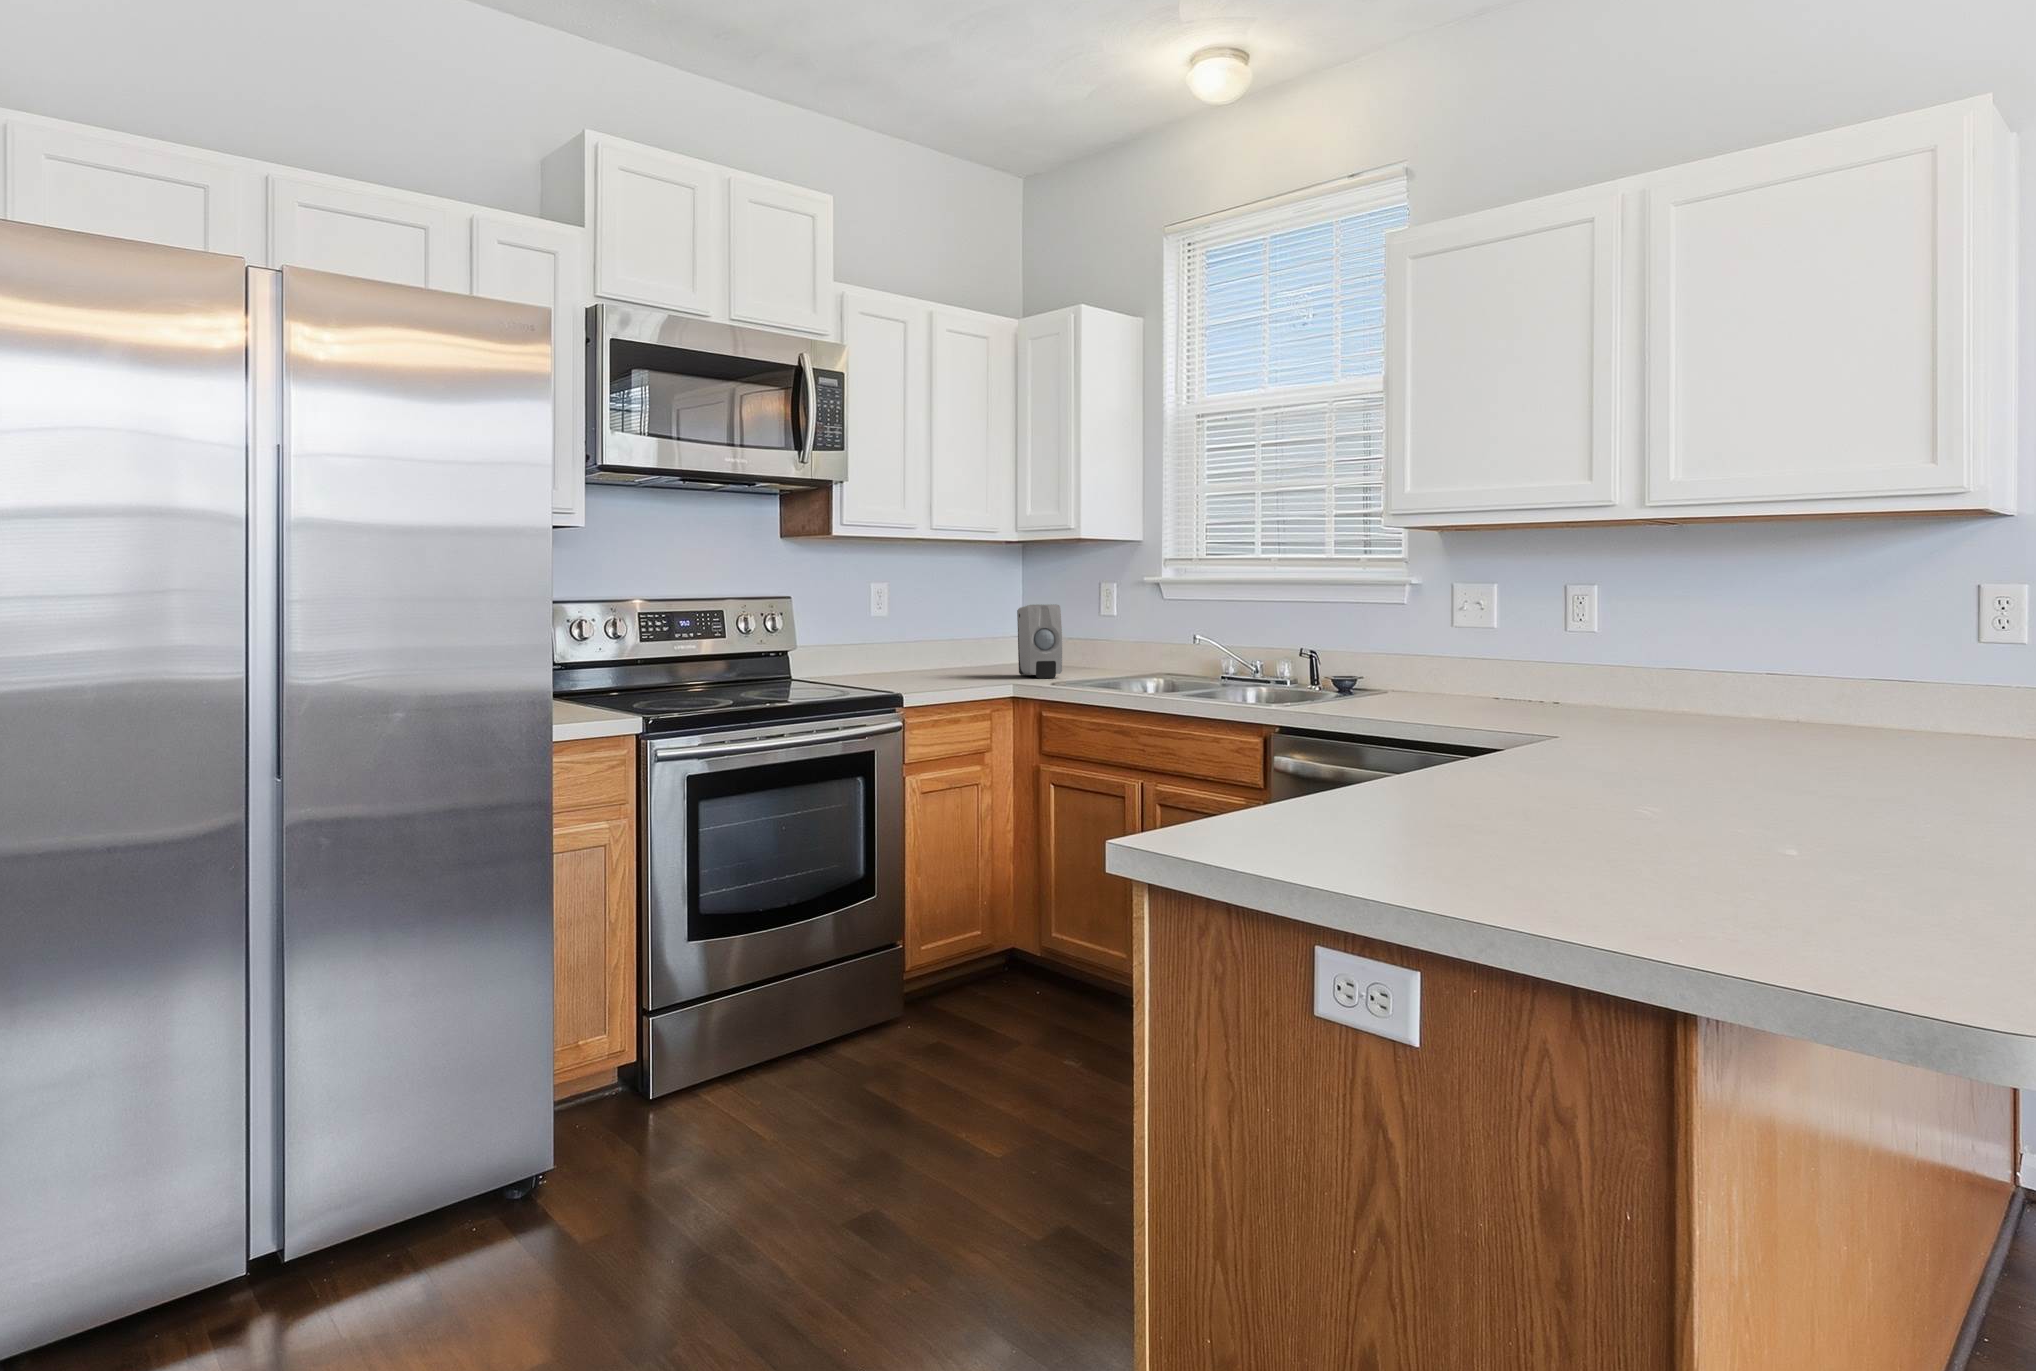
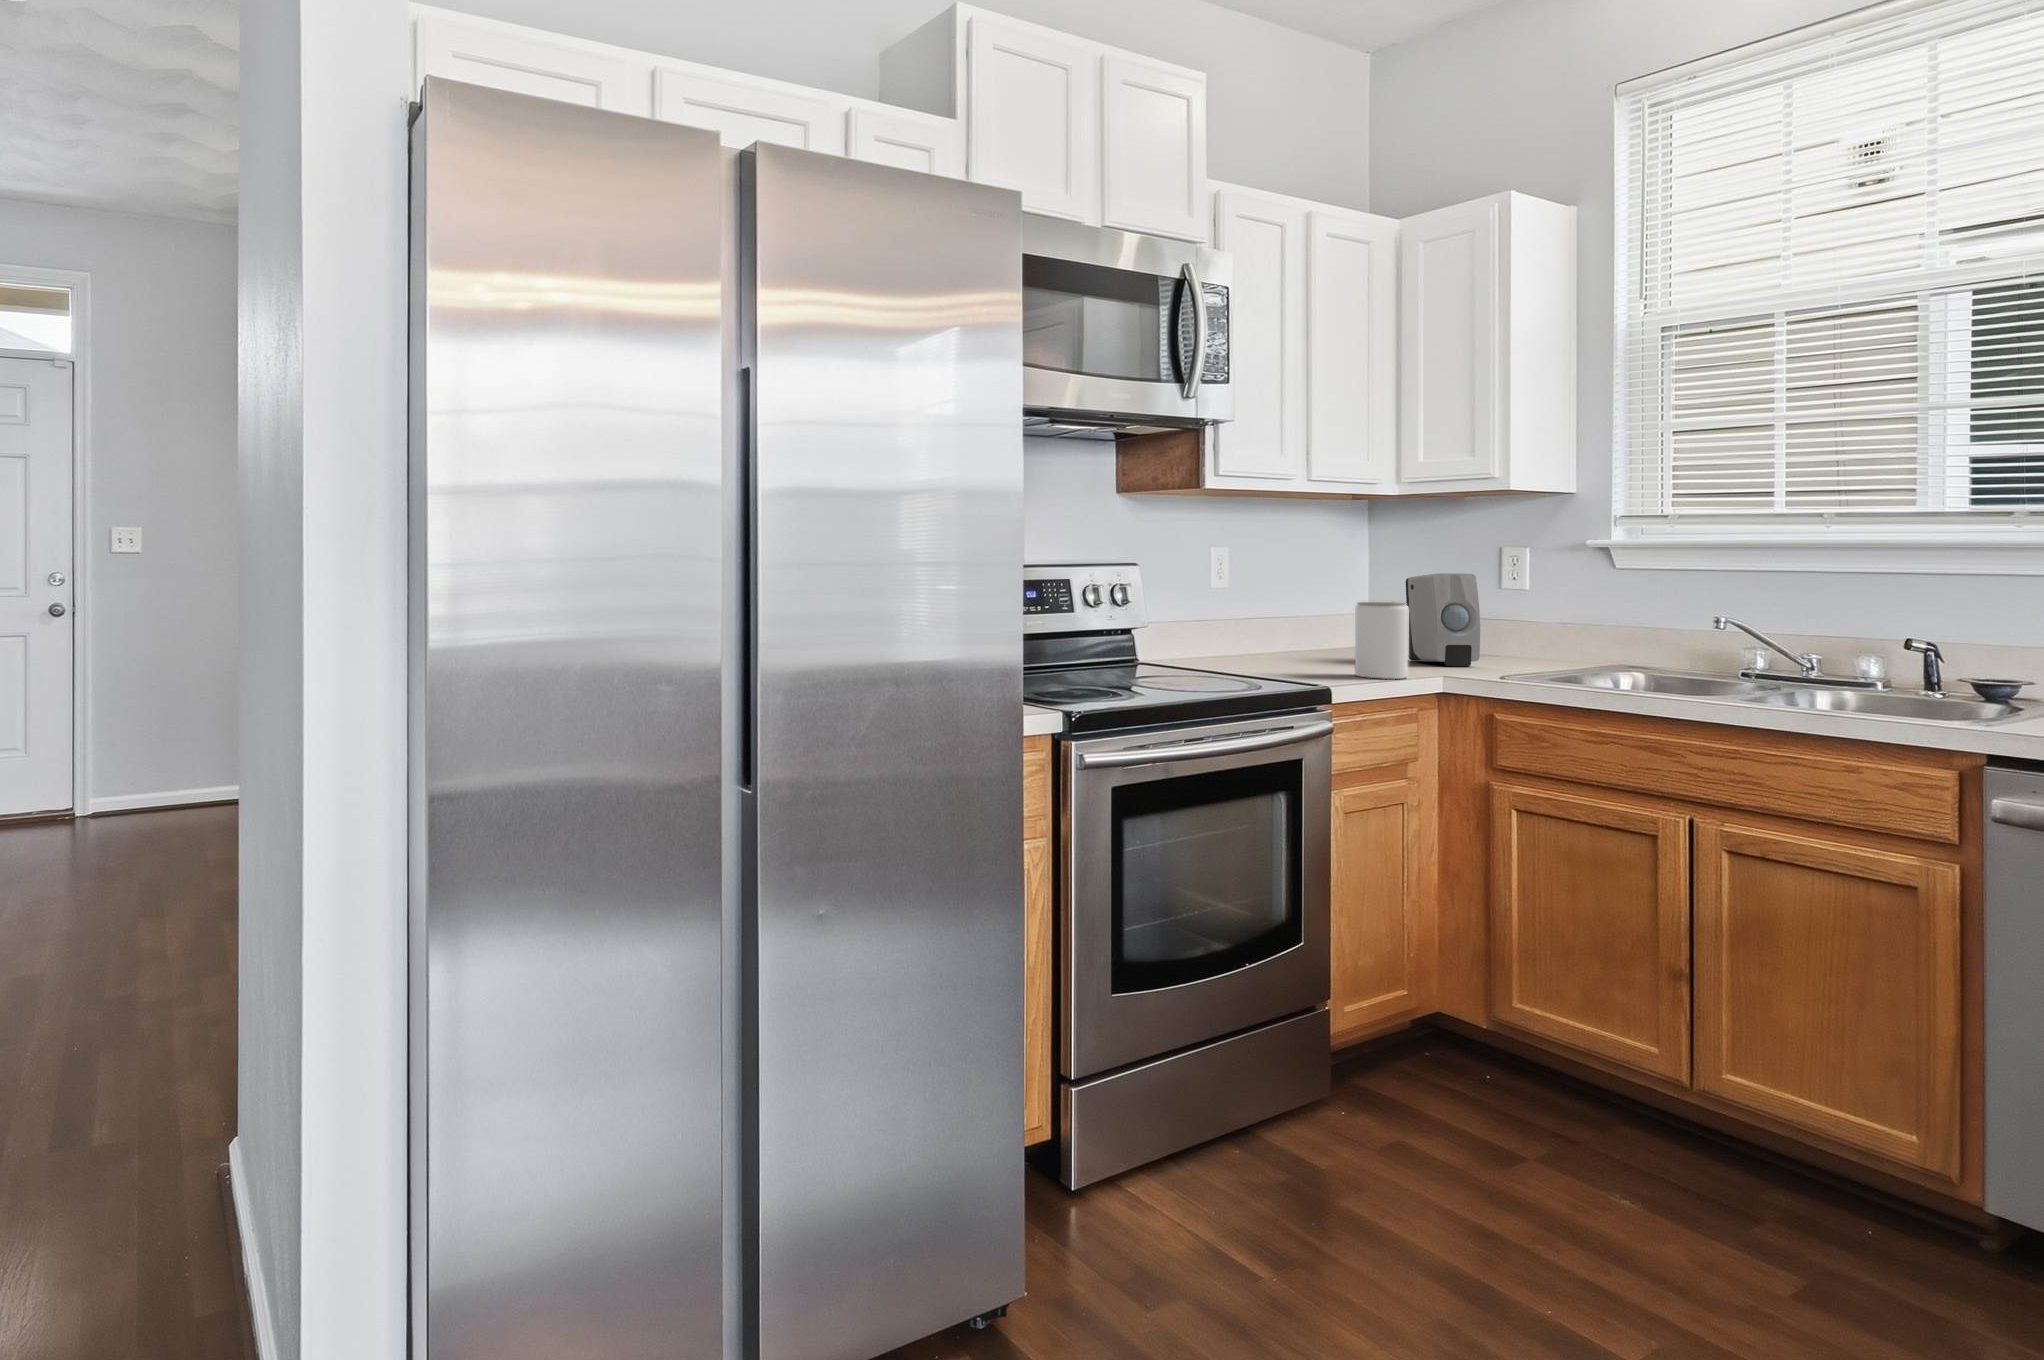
jar: none [946,628,984,688] -> present [1355,602,1409,679]

